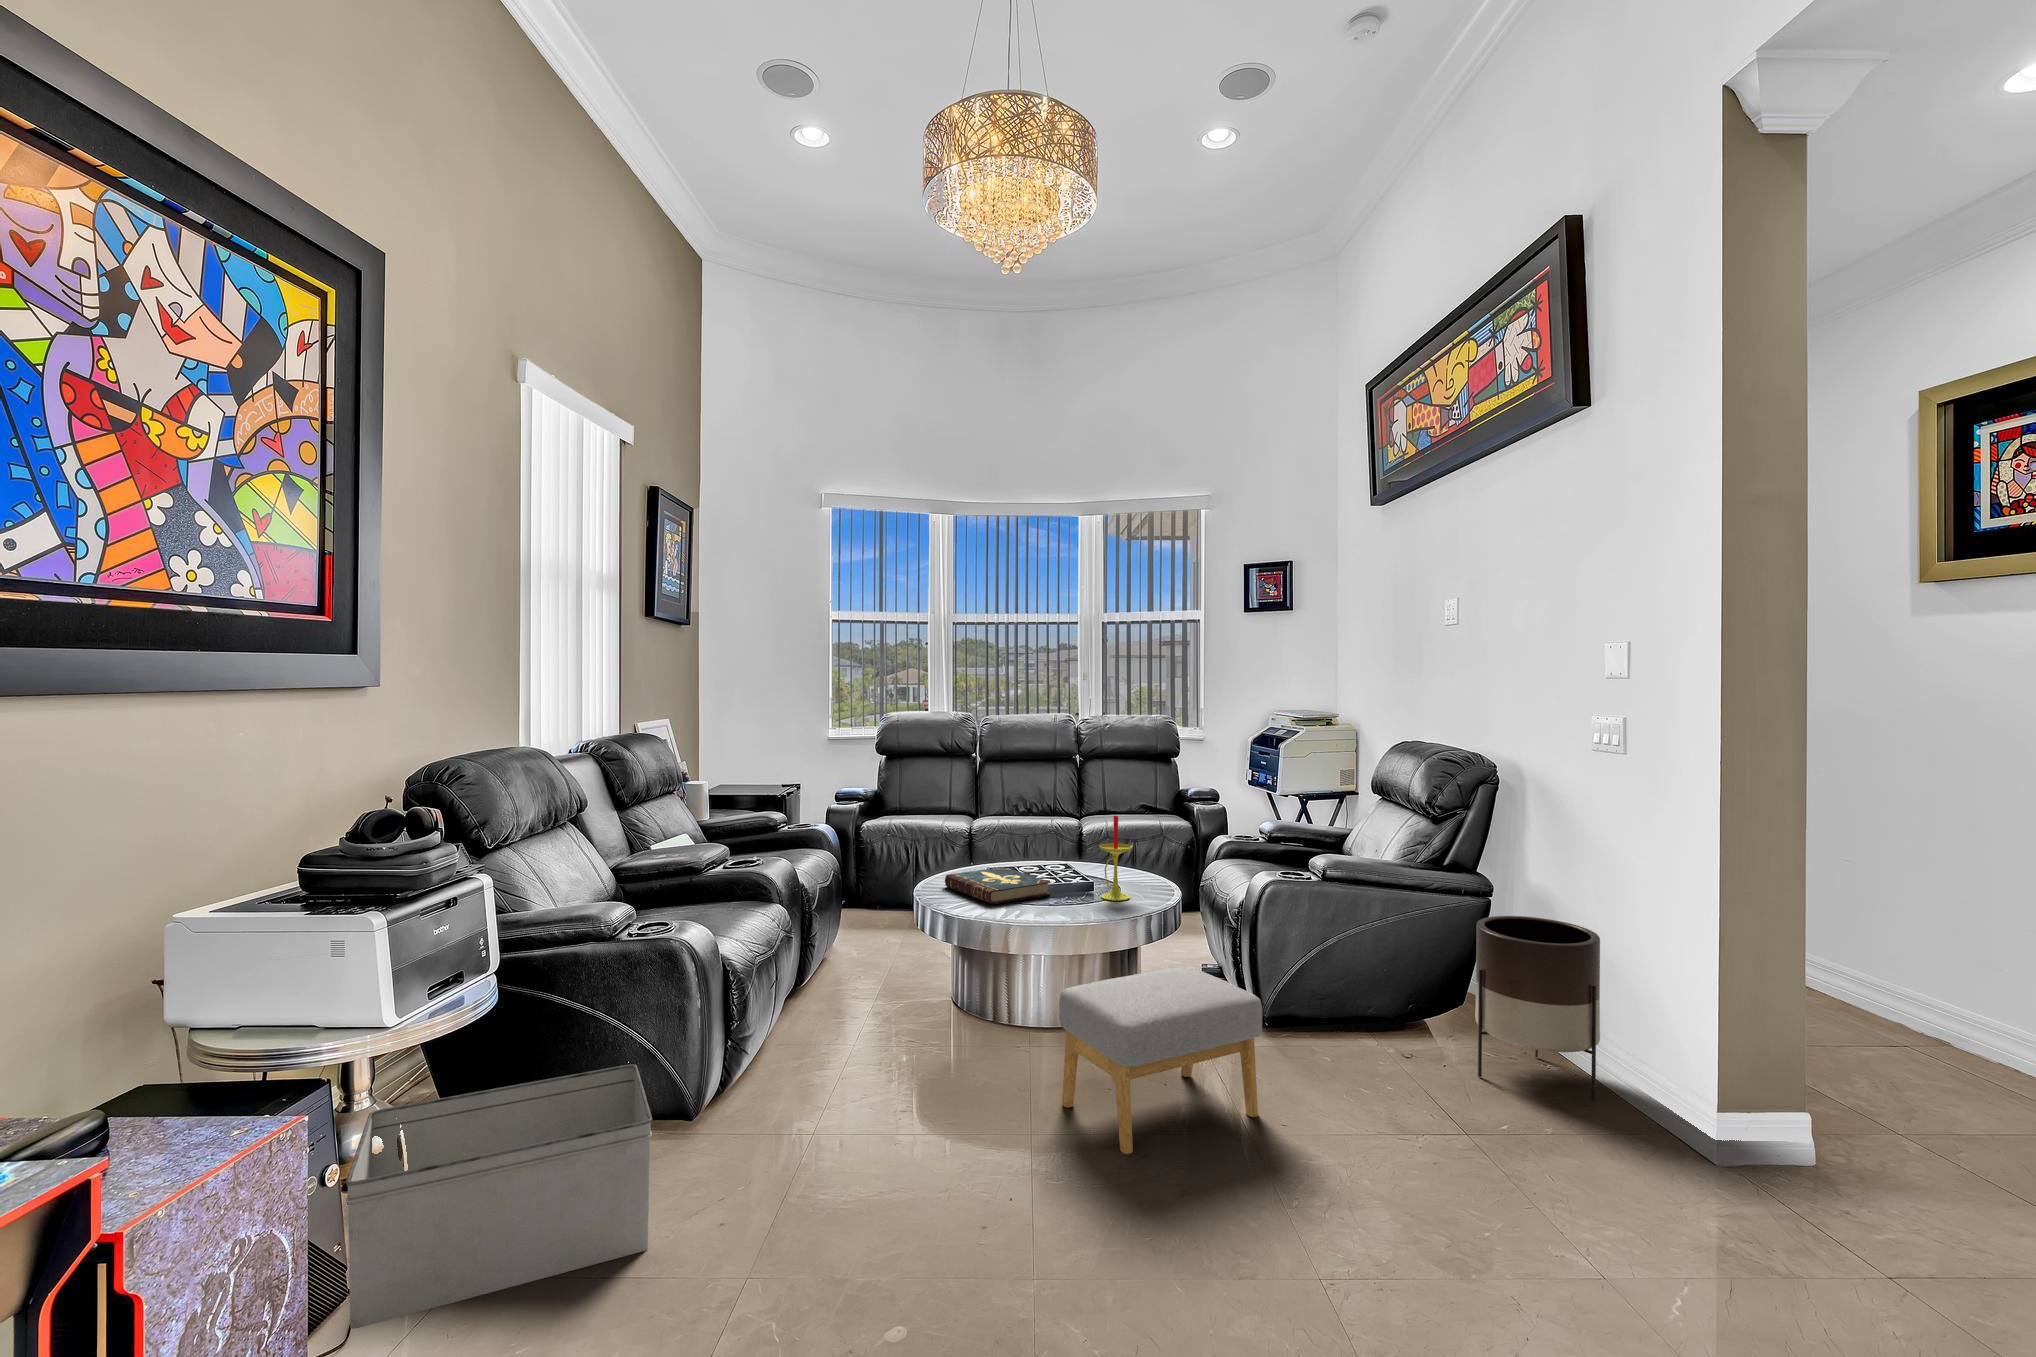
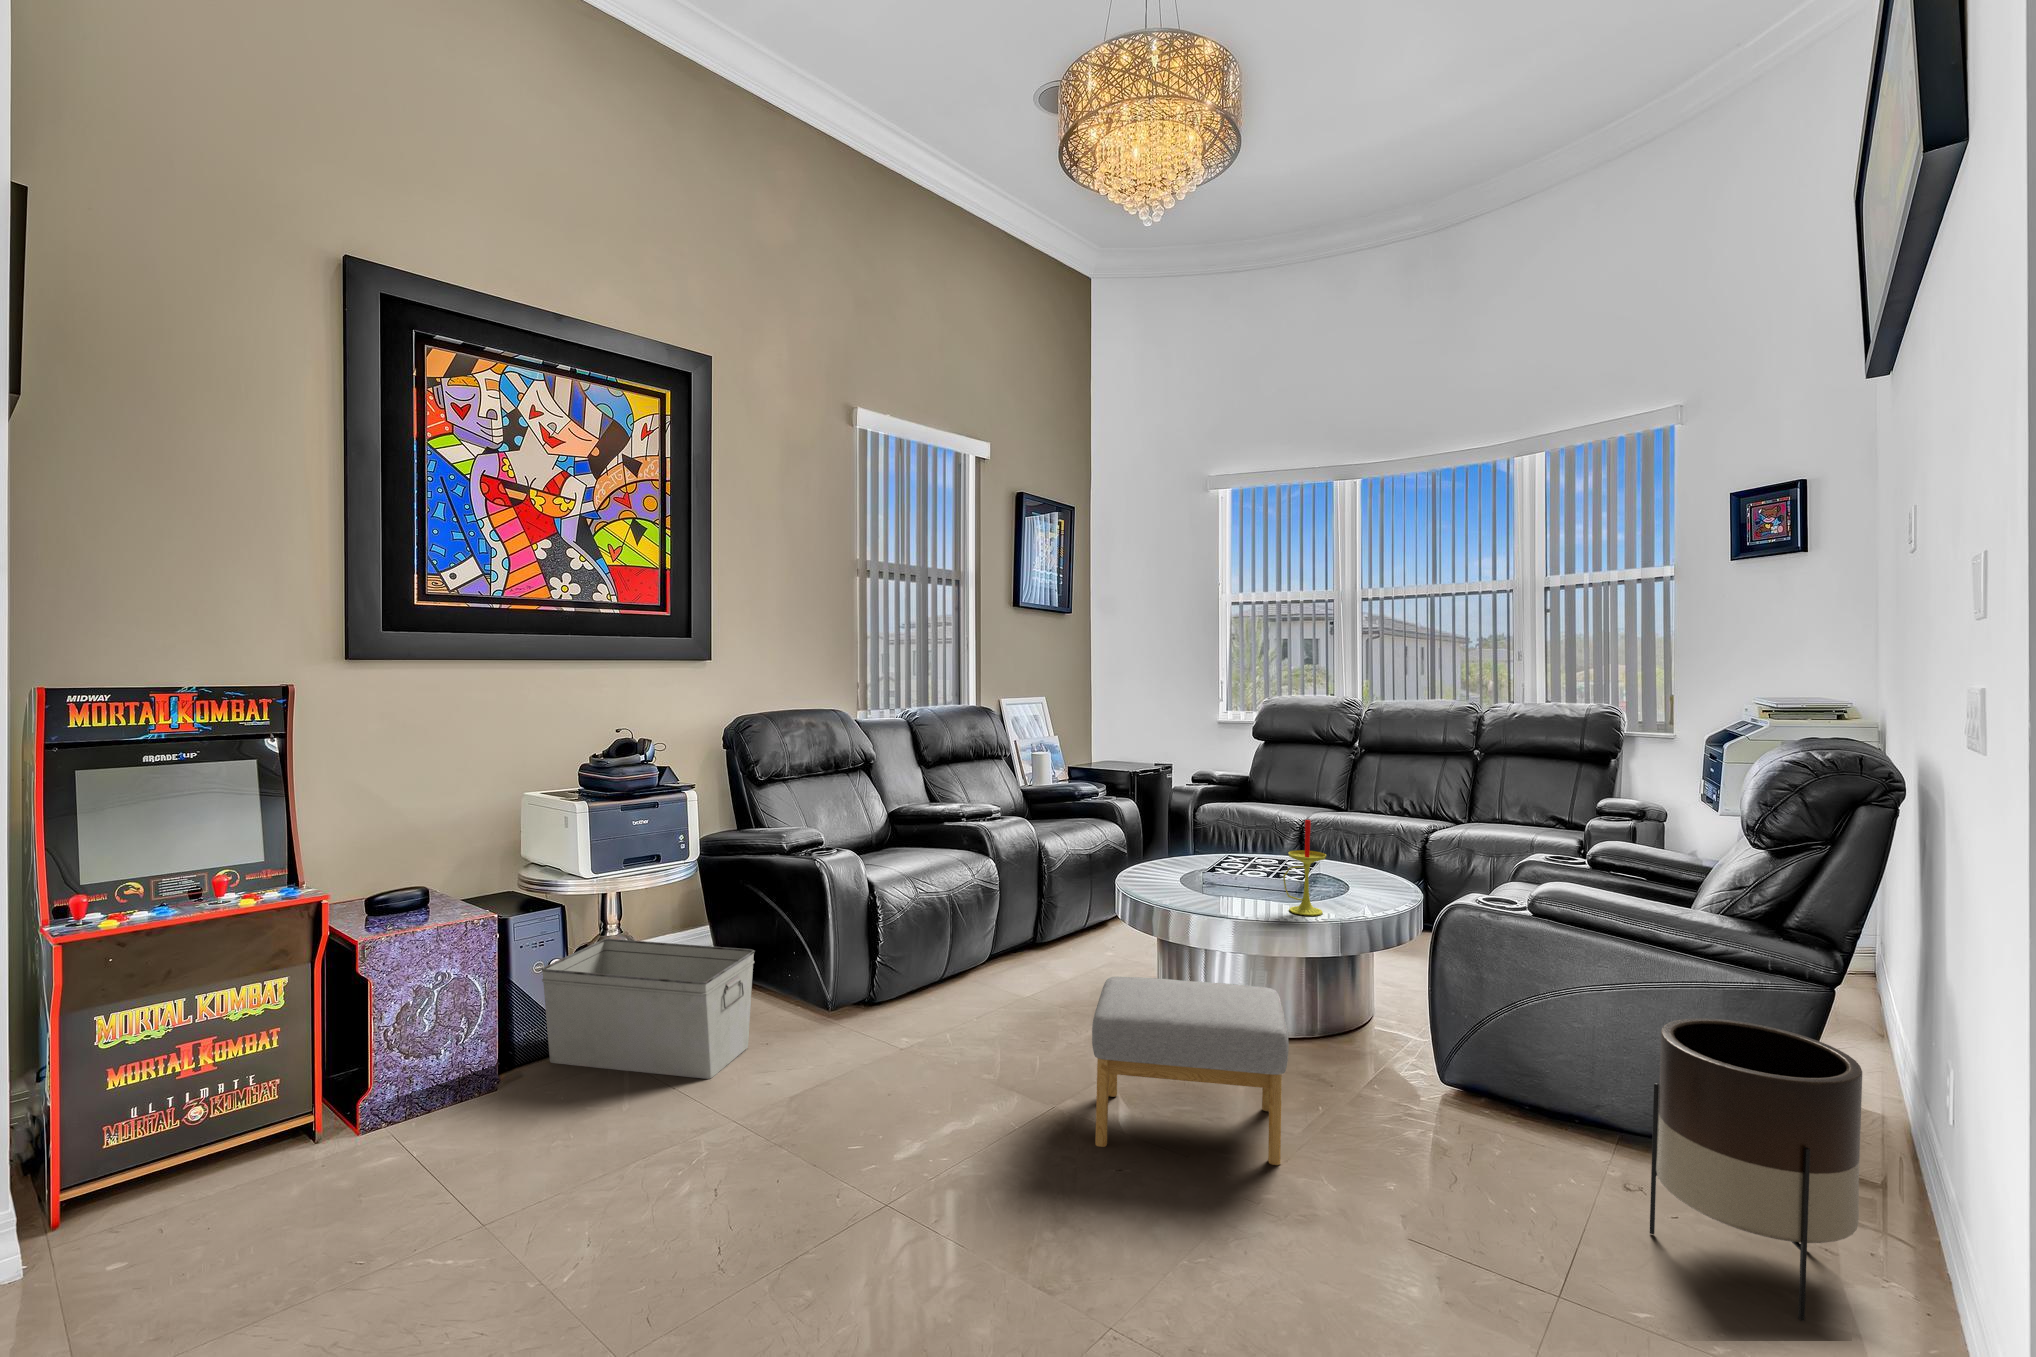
book: present [945,867,1051,904] -> none [1158,862,1243,897]

